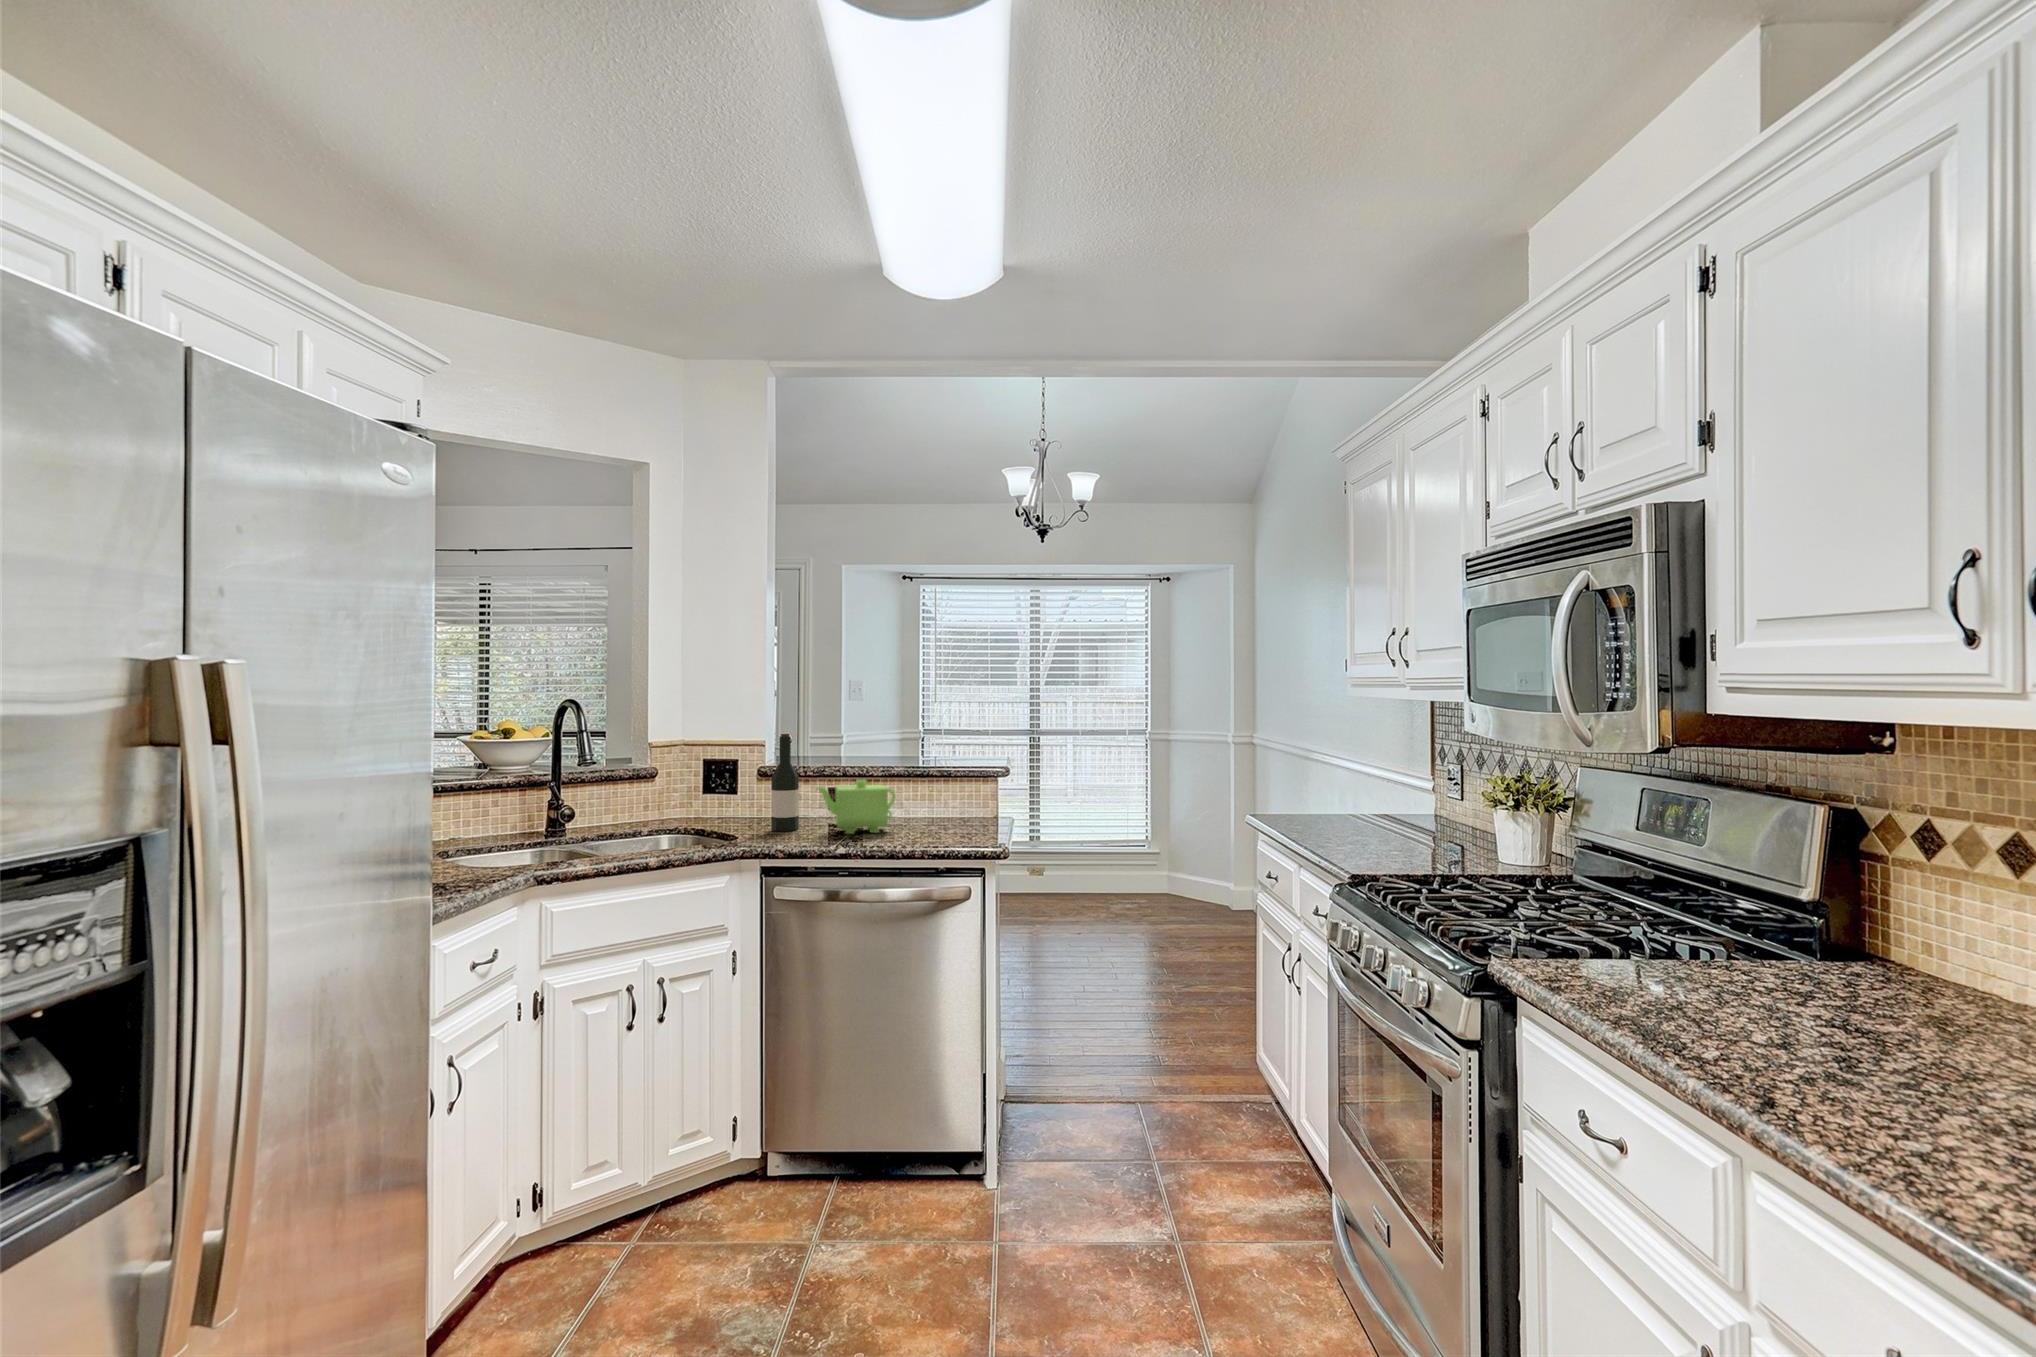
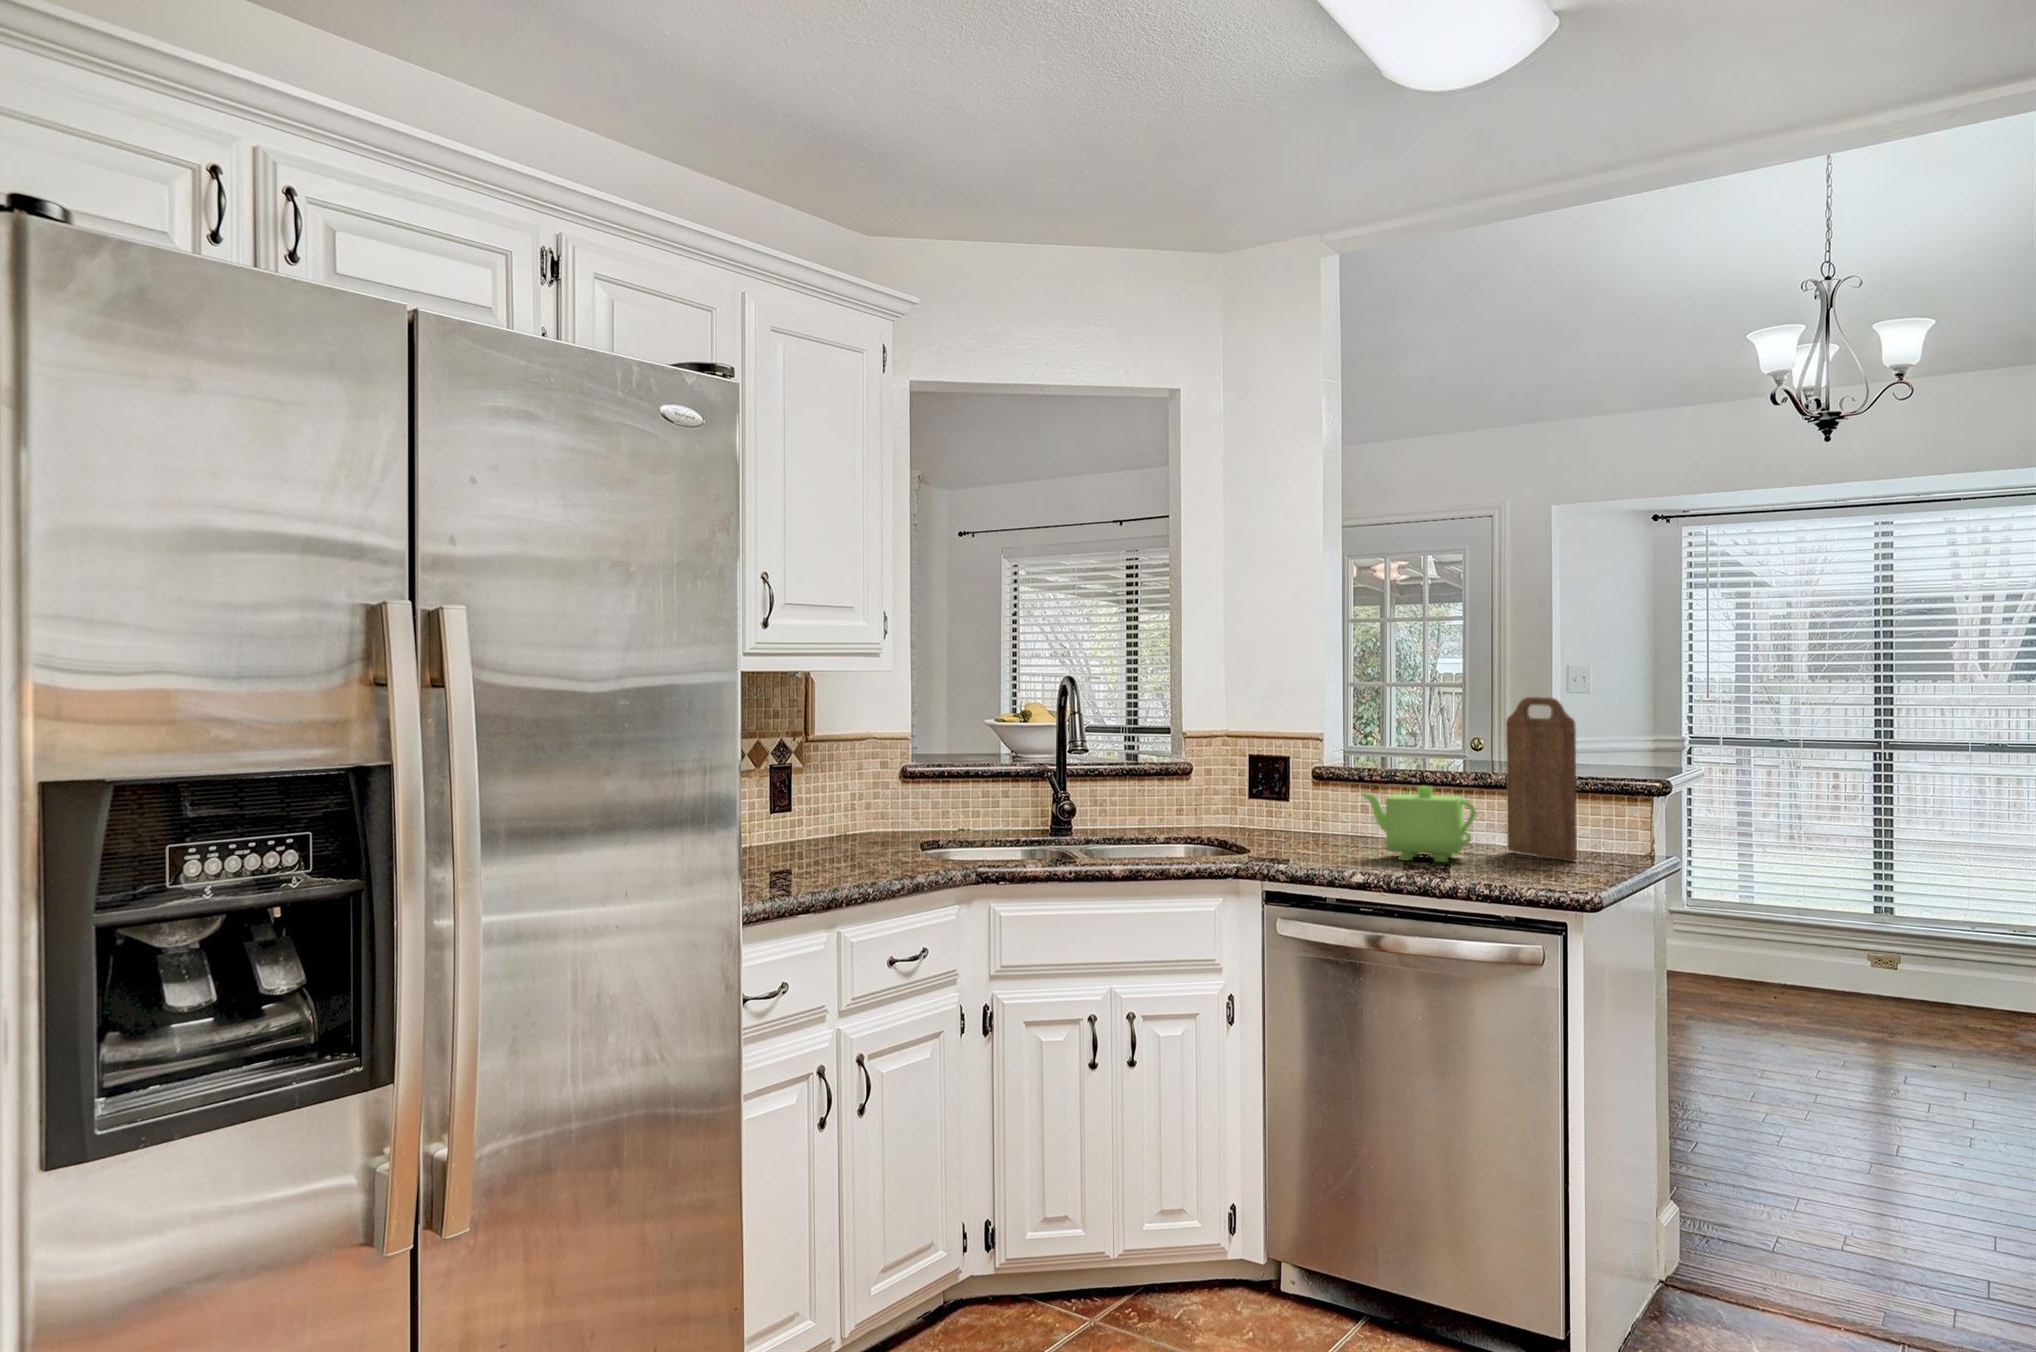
cutting board: none [903,715,955,825] -> present [1506,697,1577,861]
wine bottle: present [771,734,799,831] -> none [1314,721,1351,851]

